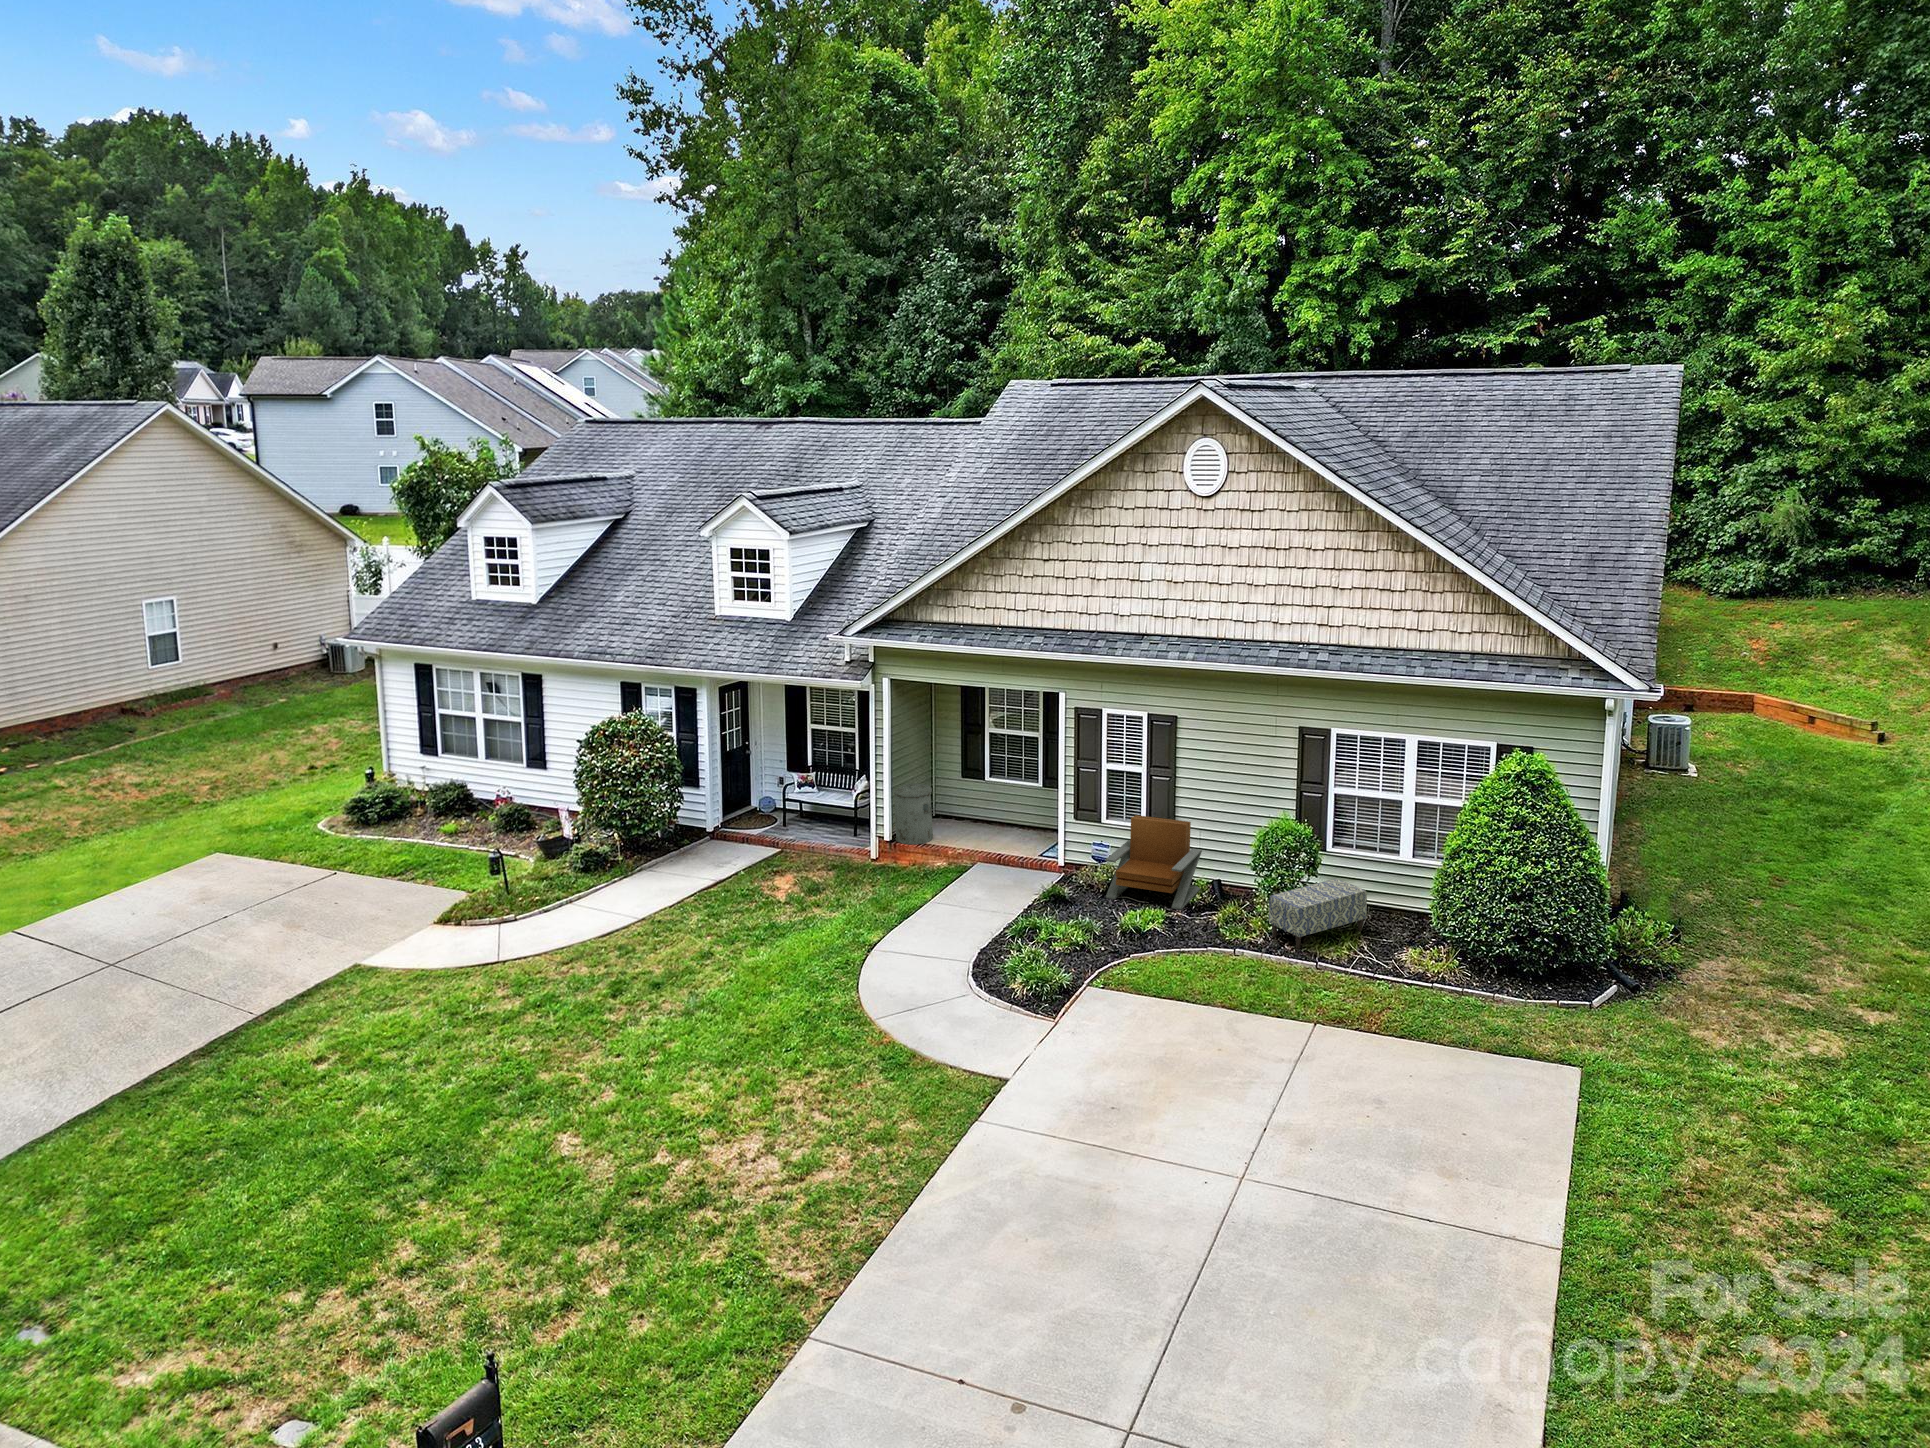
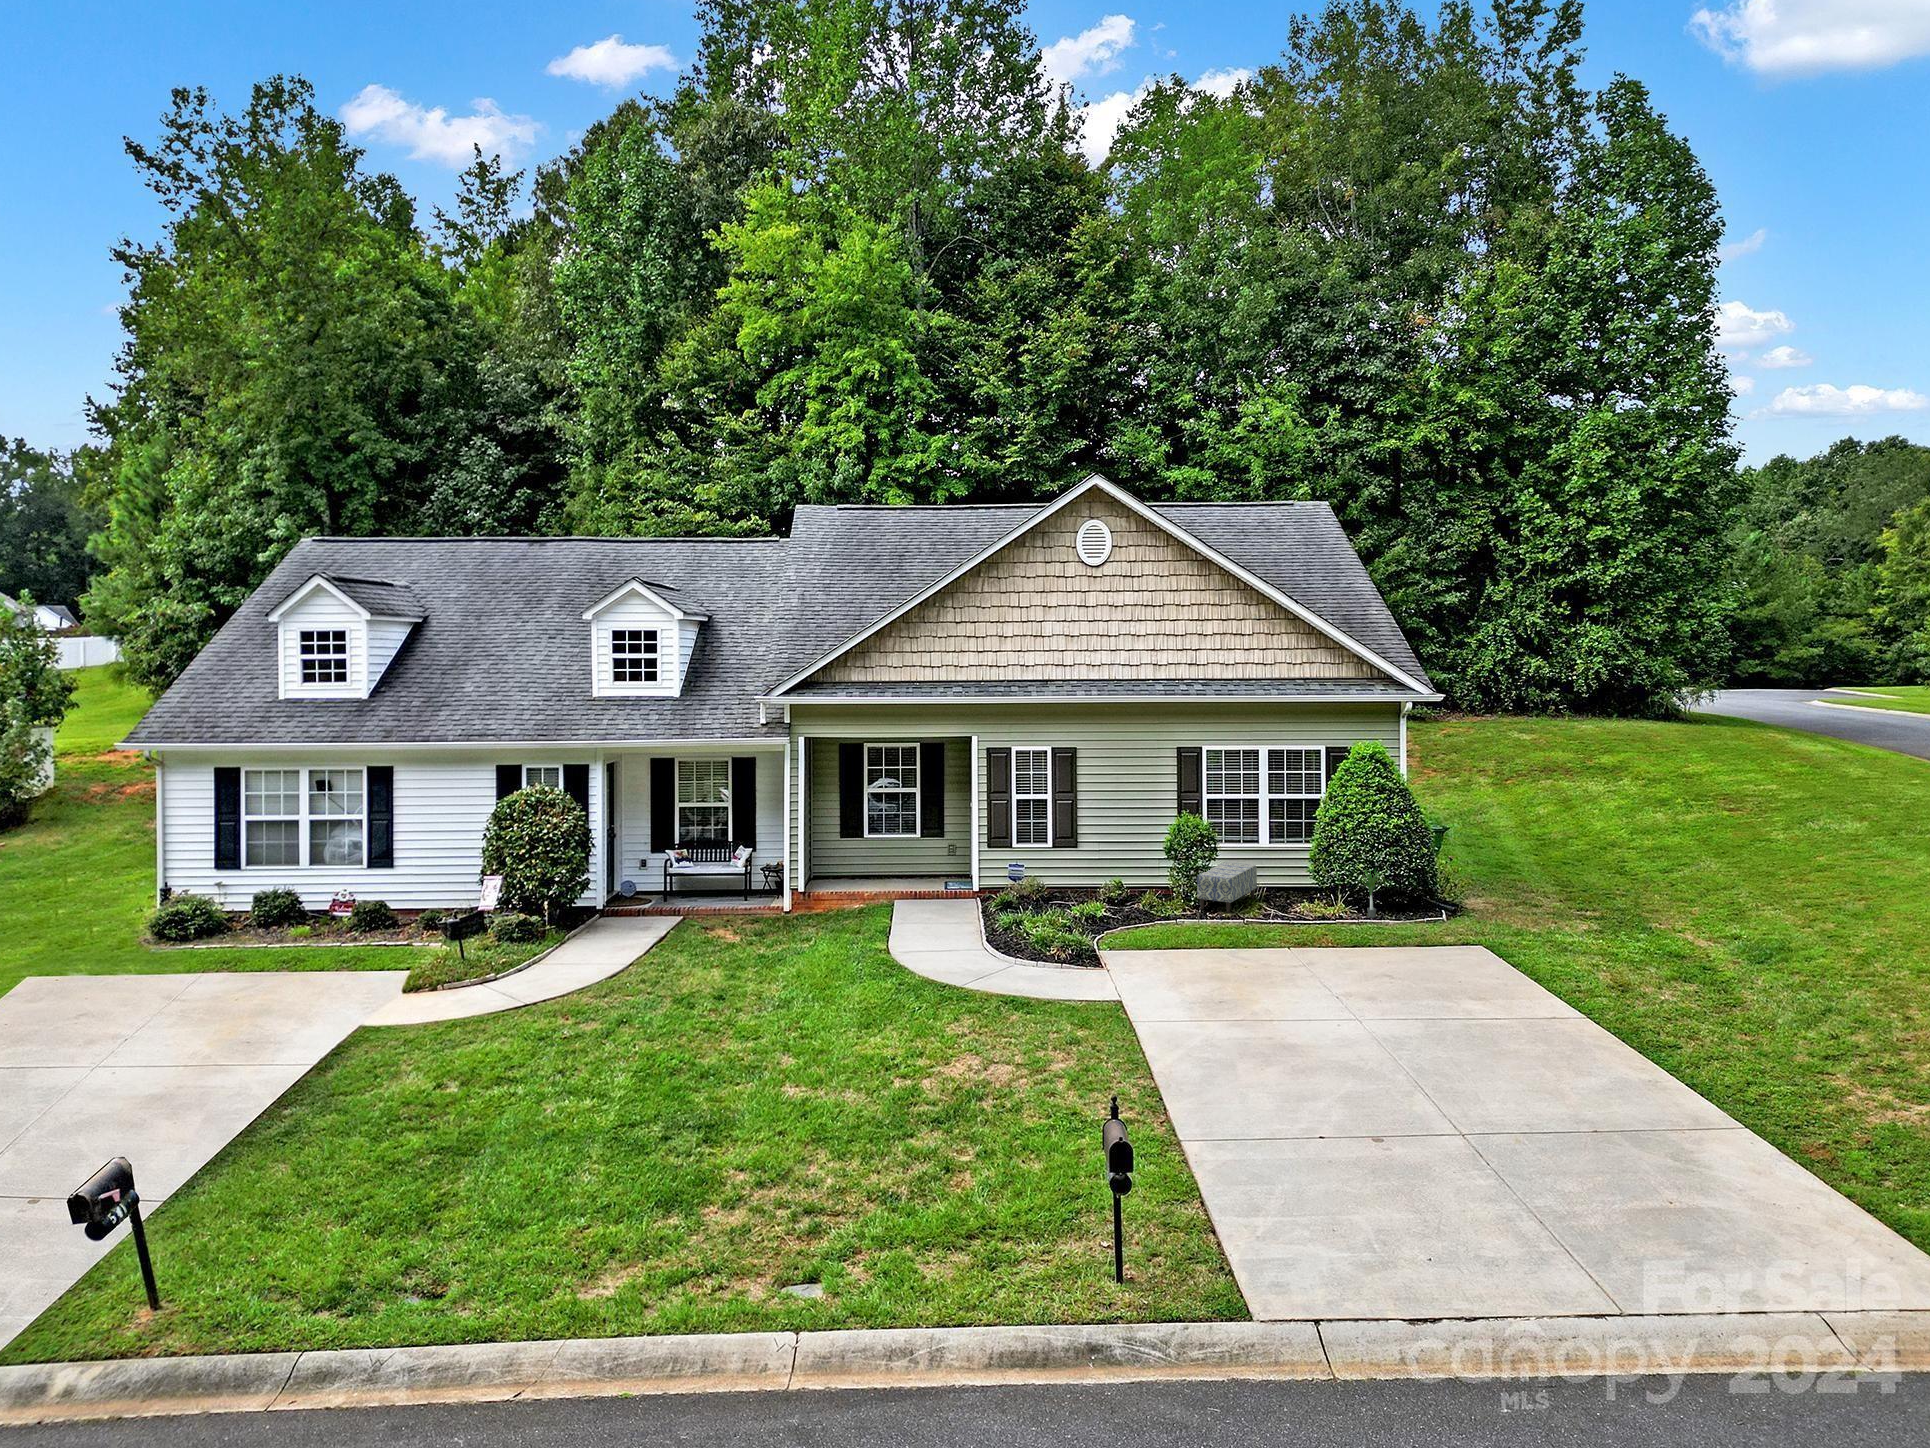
trash can: present [894,784,933,844] -> none [804,840,843,895]
lounge chair: present [1105,815,1202,910] -> none [1042,834,1113,905]
potted plant: none [1453,921,1503,992] -> present [1362,870,1380,918]

